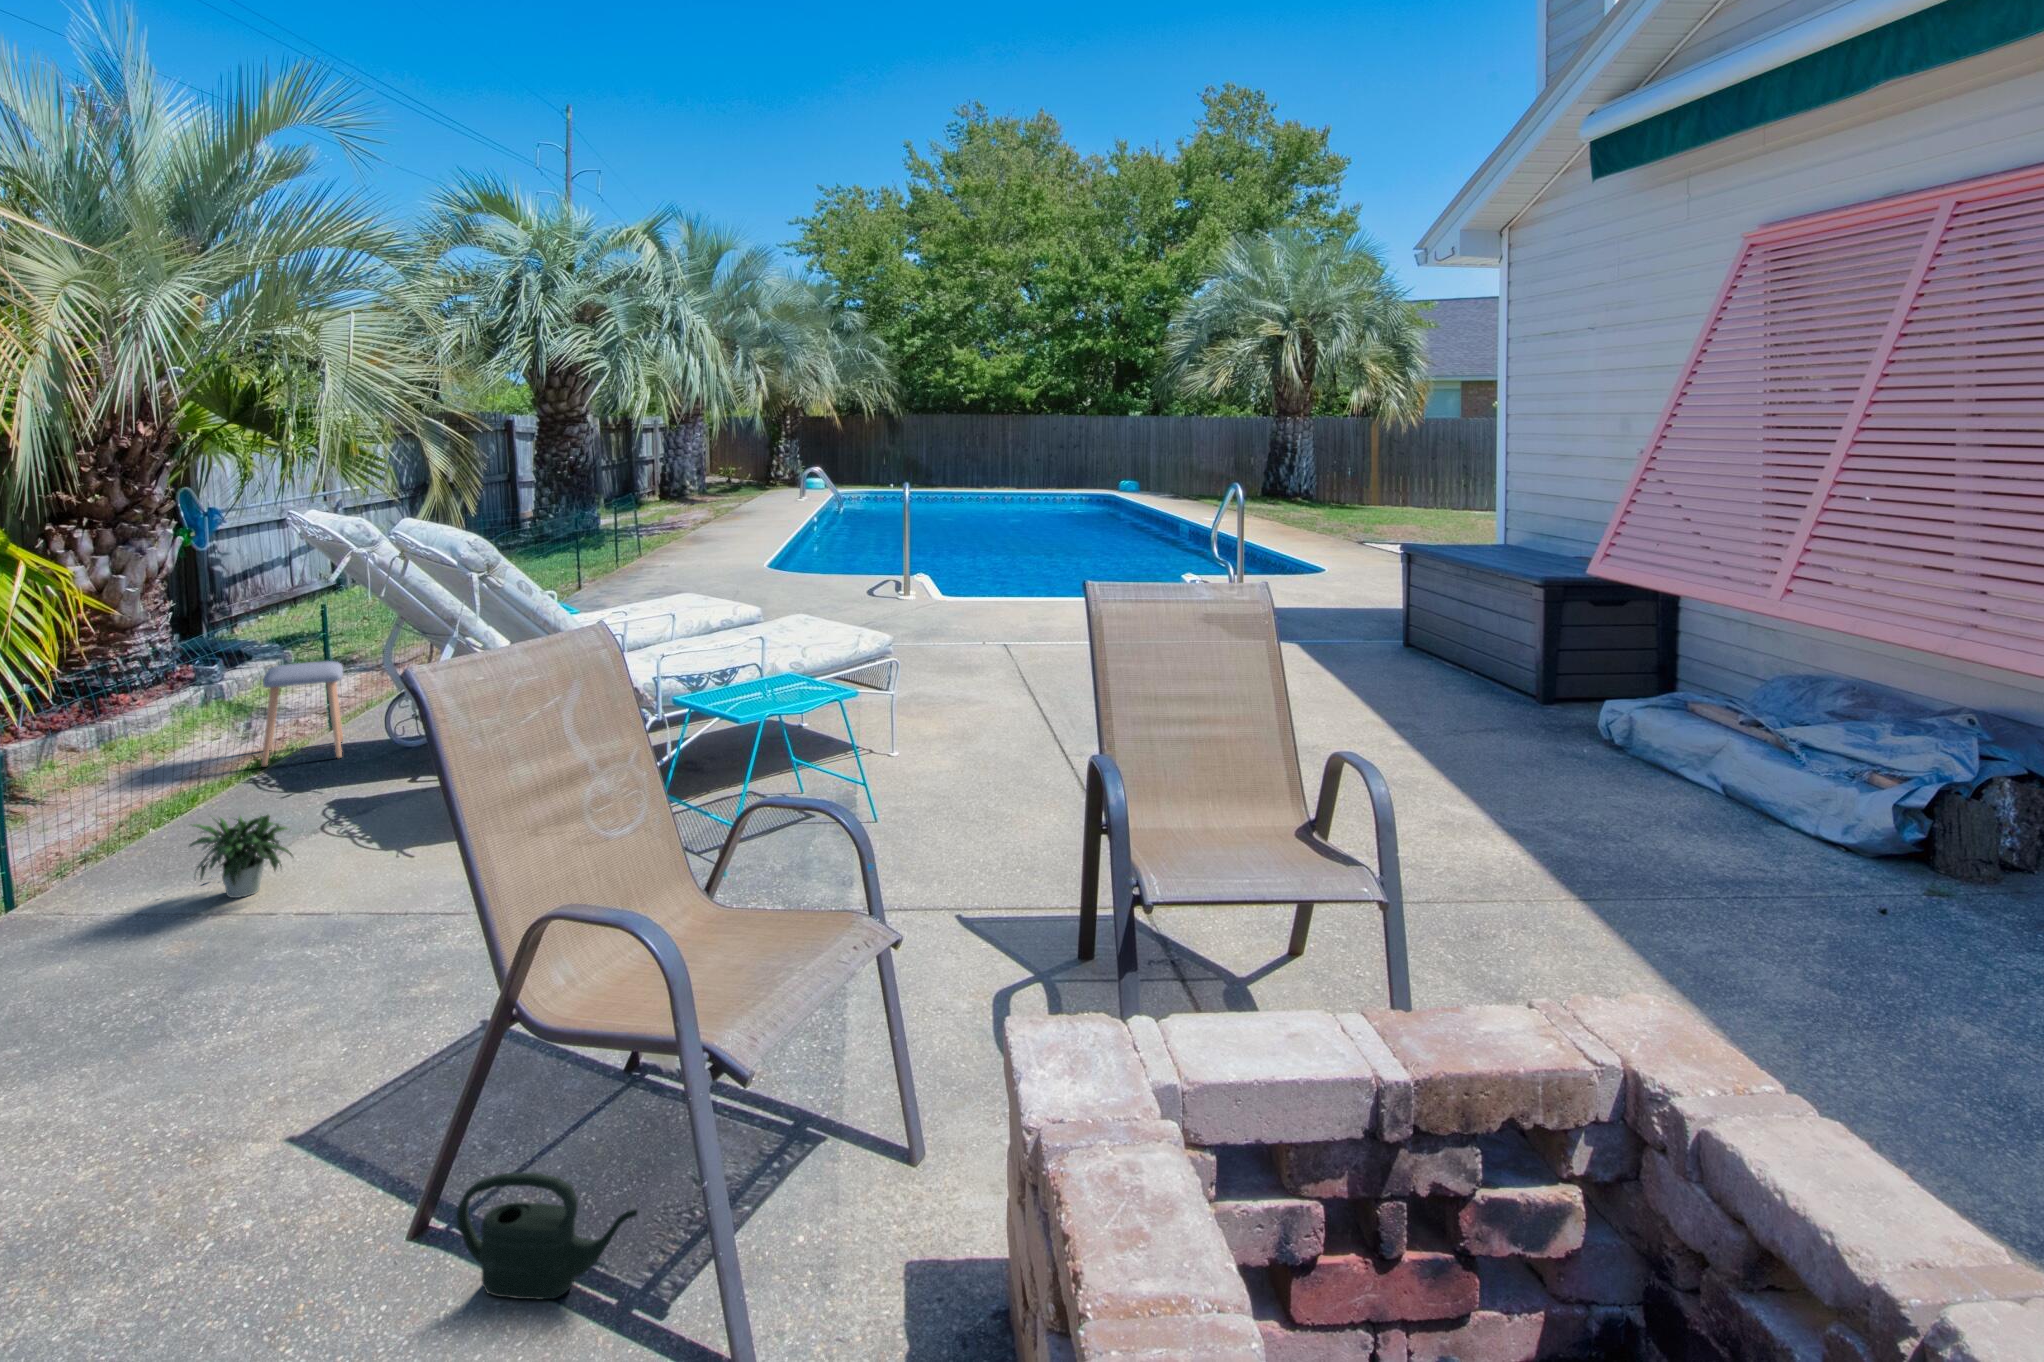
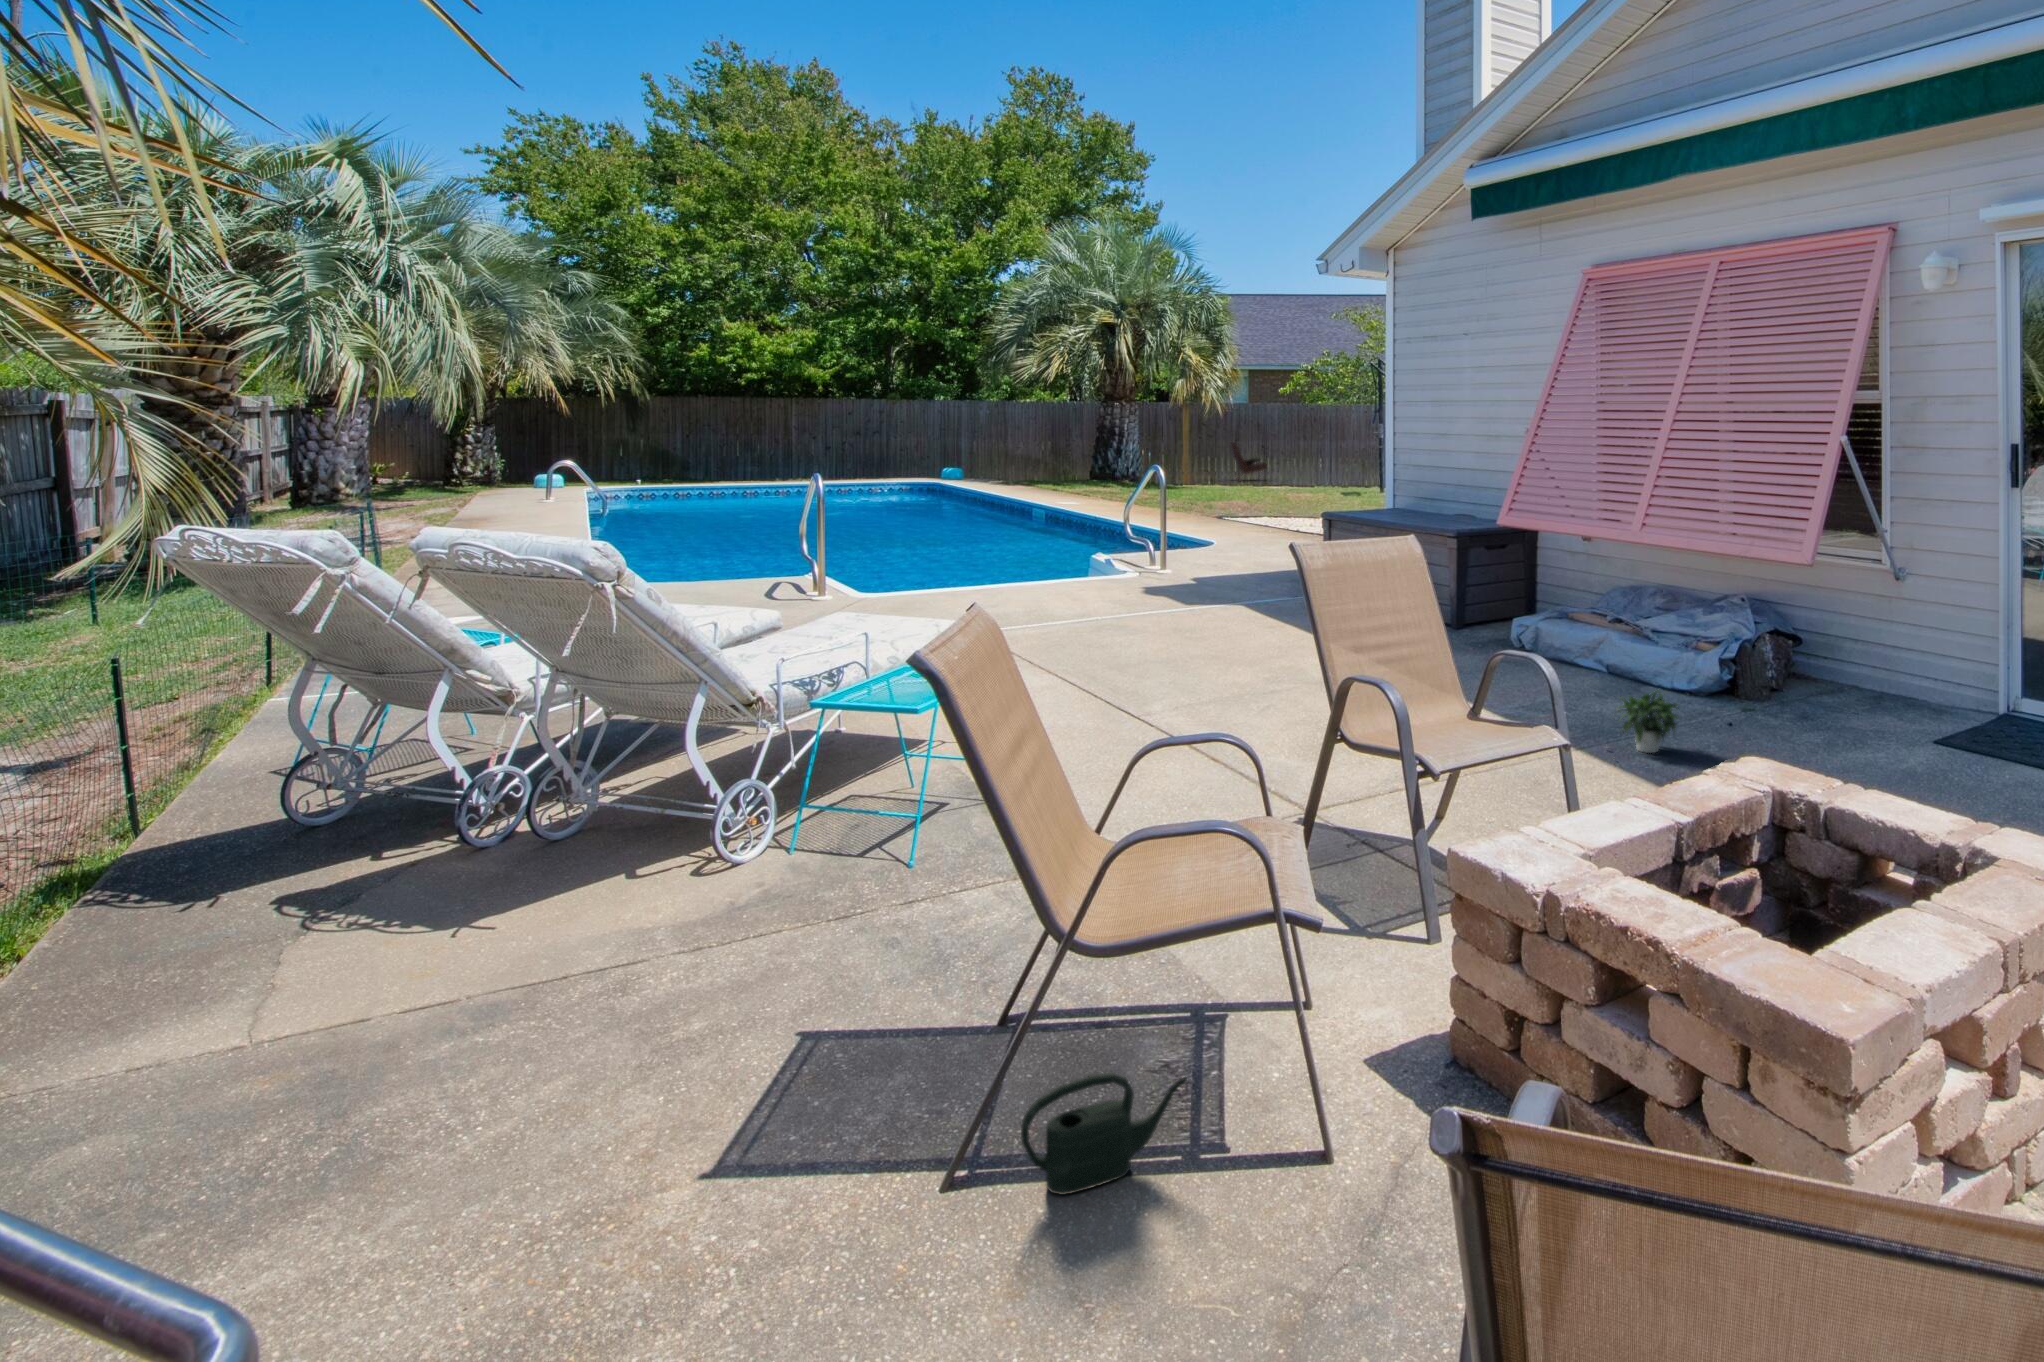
armchair: none [1425,459,1471,503] -> present [1229,442,1267,480]
stool: present [261,661,343,767] -> none [9,727,176,887]
potted plant: present [190,815,293,898] -> present [1616,689,1678,753]

